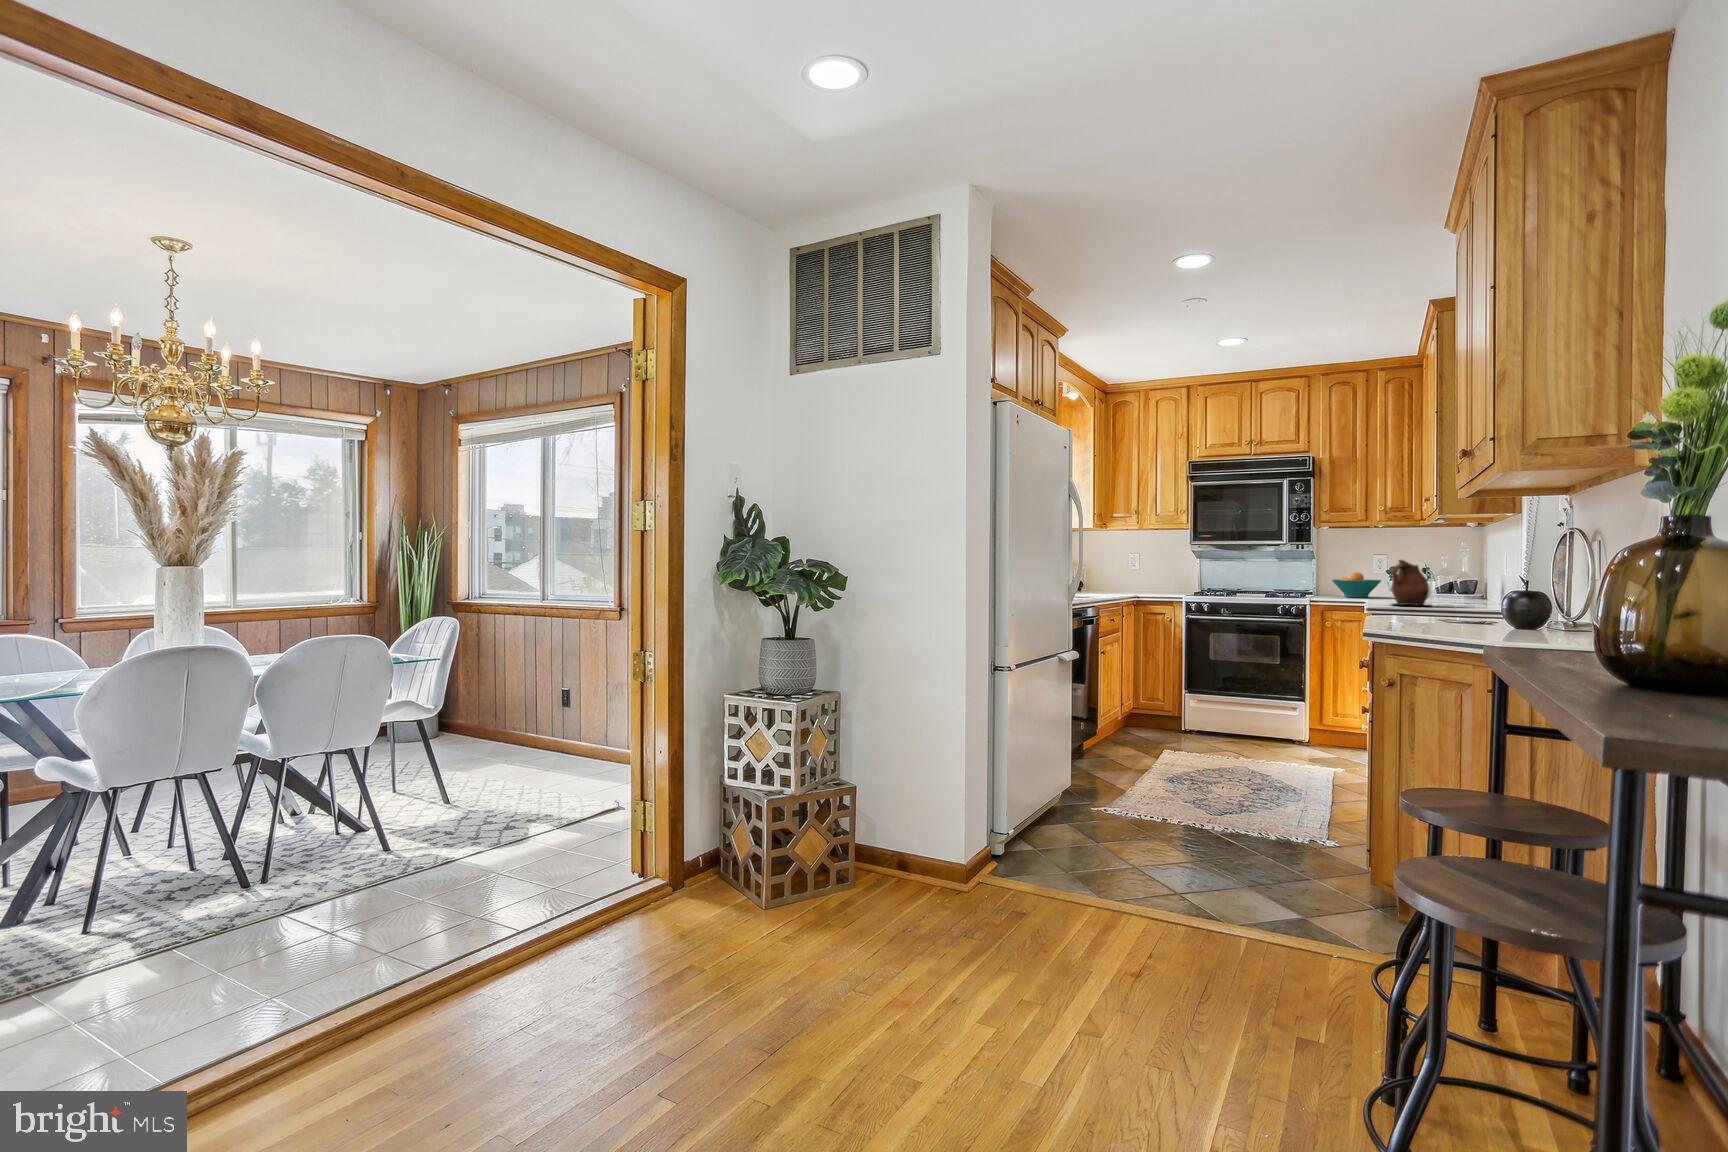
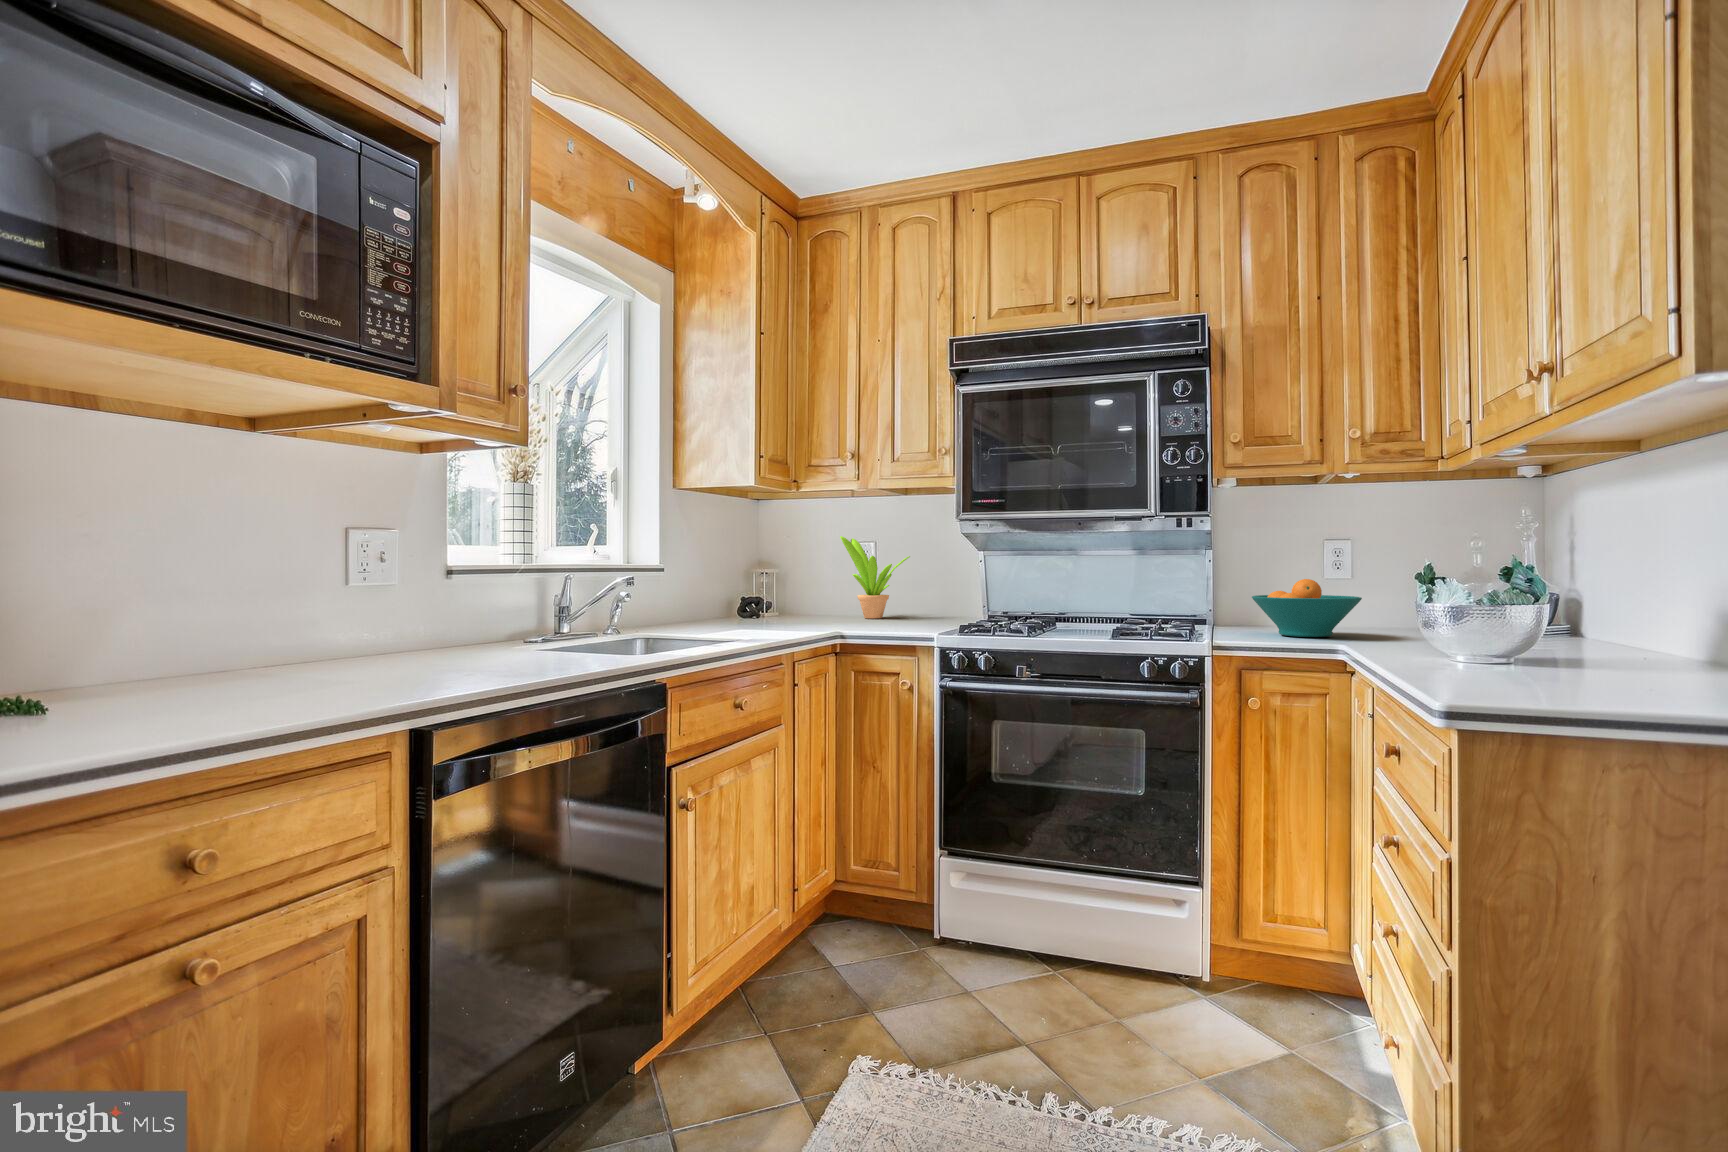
potted plant: none [1127,550,1161,590] -> present [840,536,910,618]
ceramic pitcher: present [1391,560,1430,606] -> none [1455,541,1619,687]

